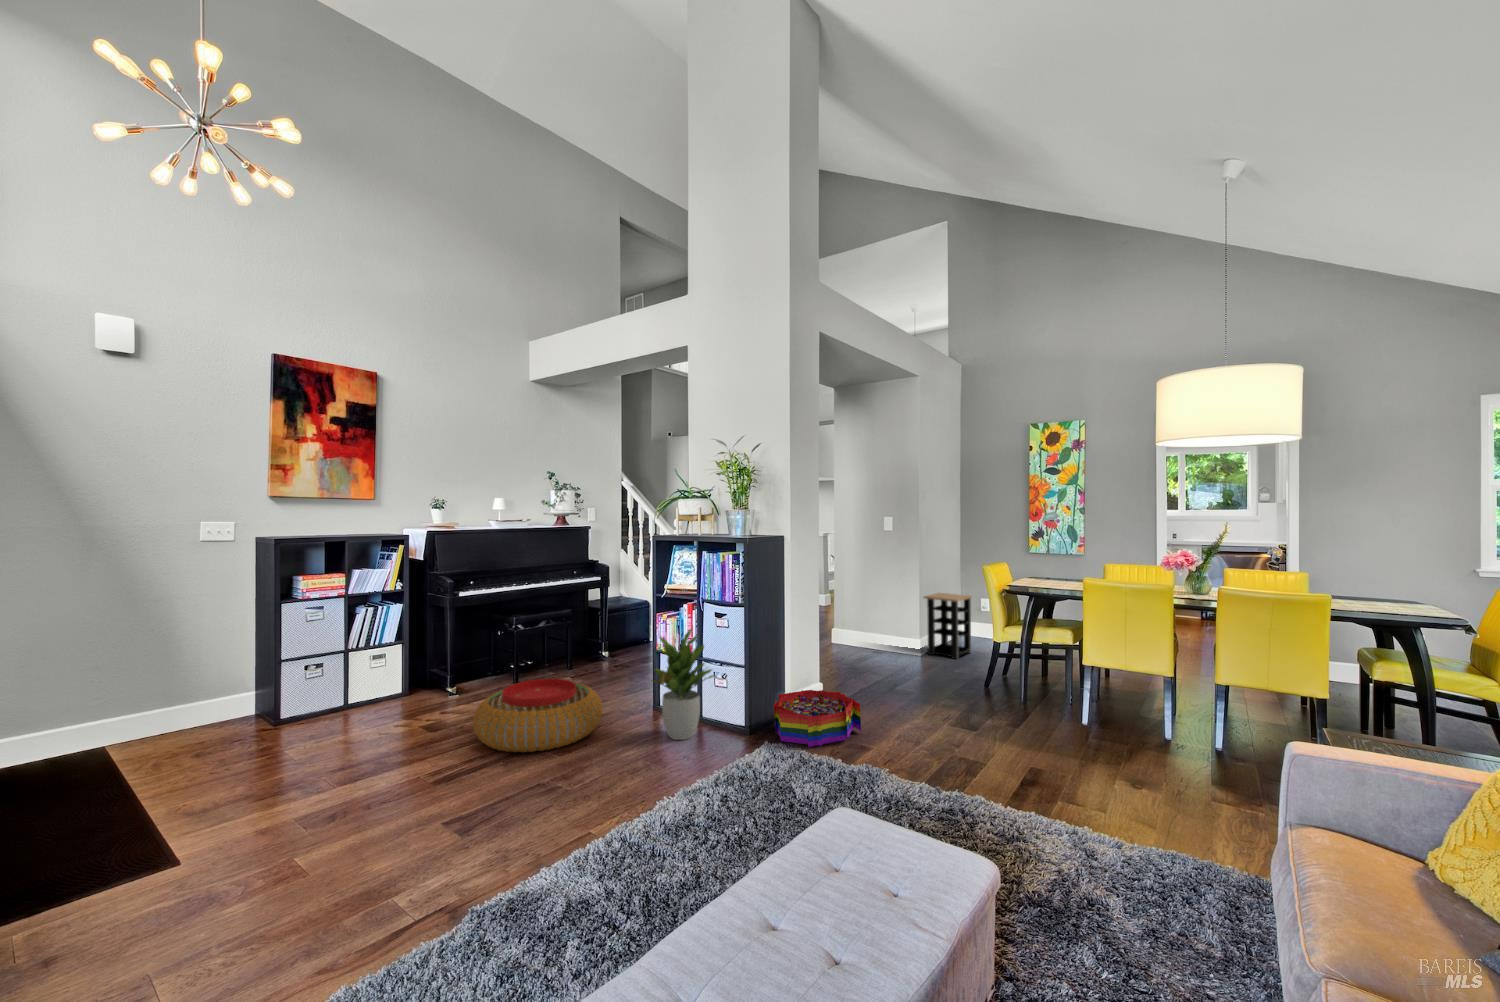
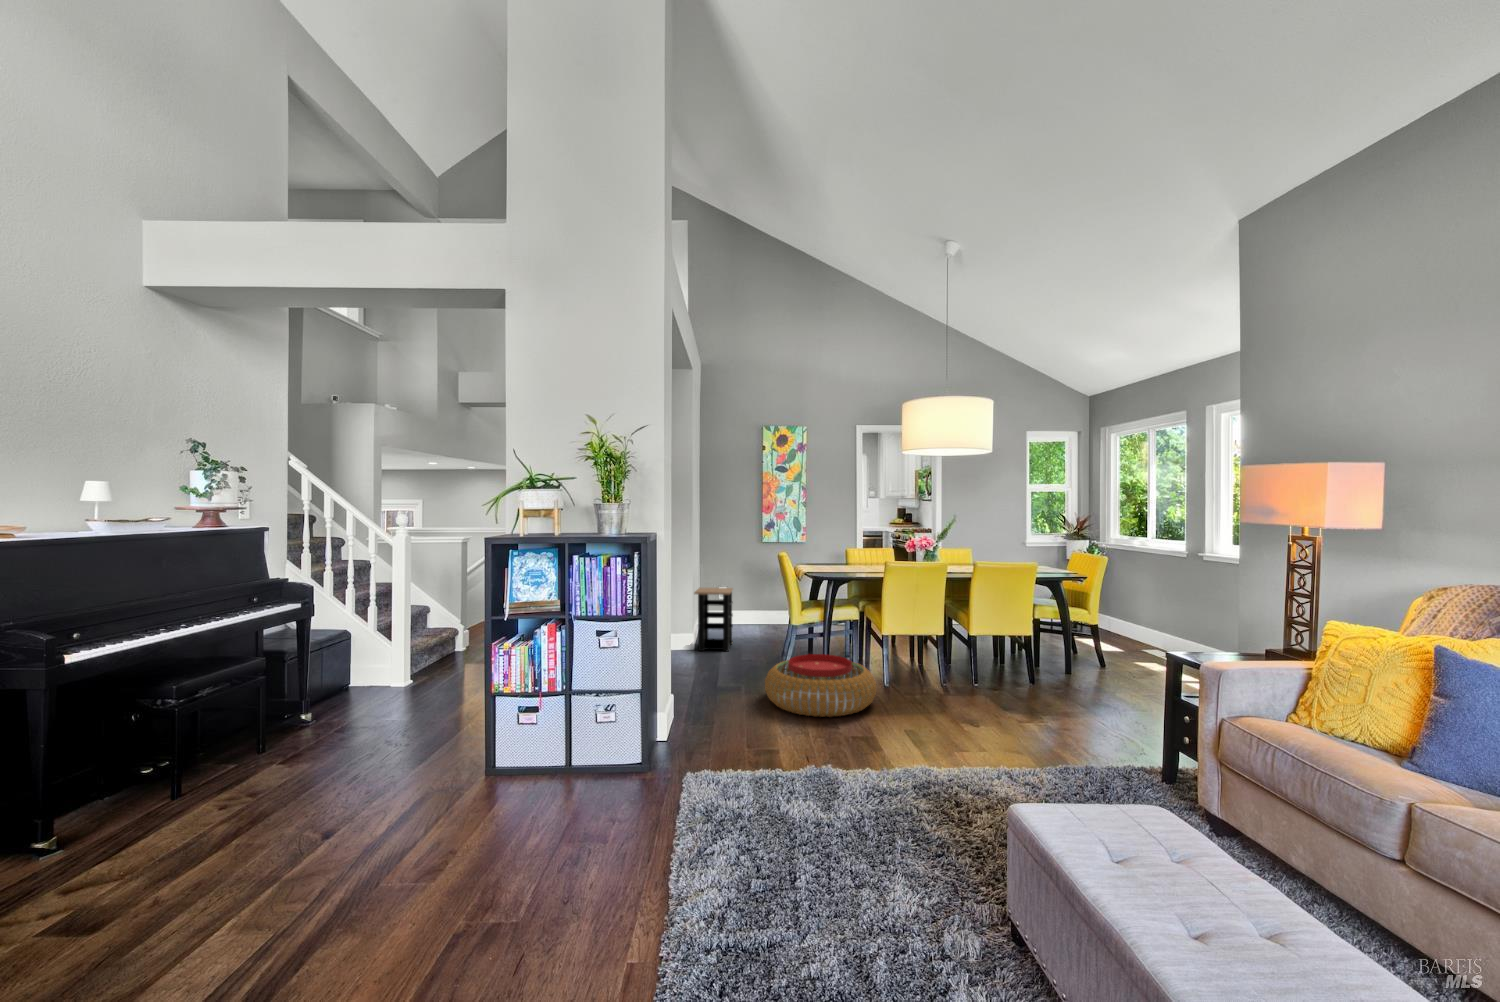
potted plant: present [652,629,715,740] -> none [523,654,617,805]
pouf: present [473,679,603,752] -> present [765,654,876,717]
storage bin: present [774,690,861,747] -> none [660,701,757,770]

